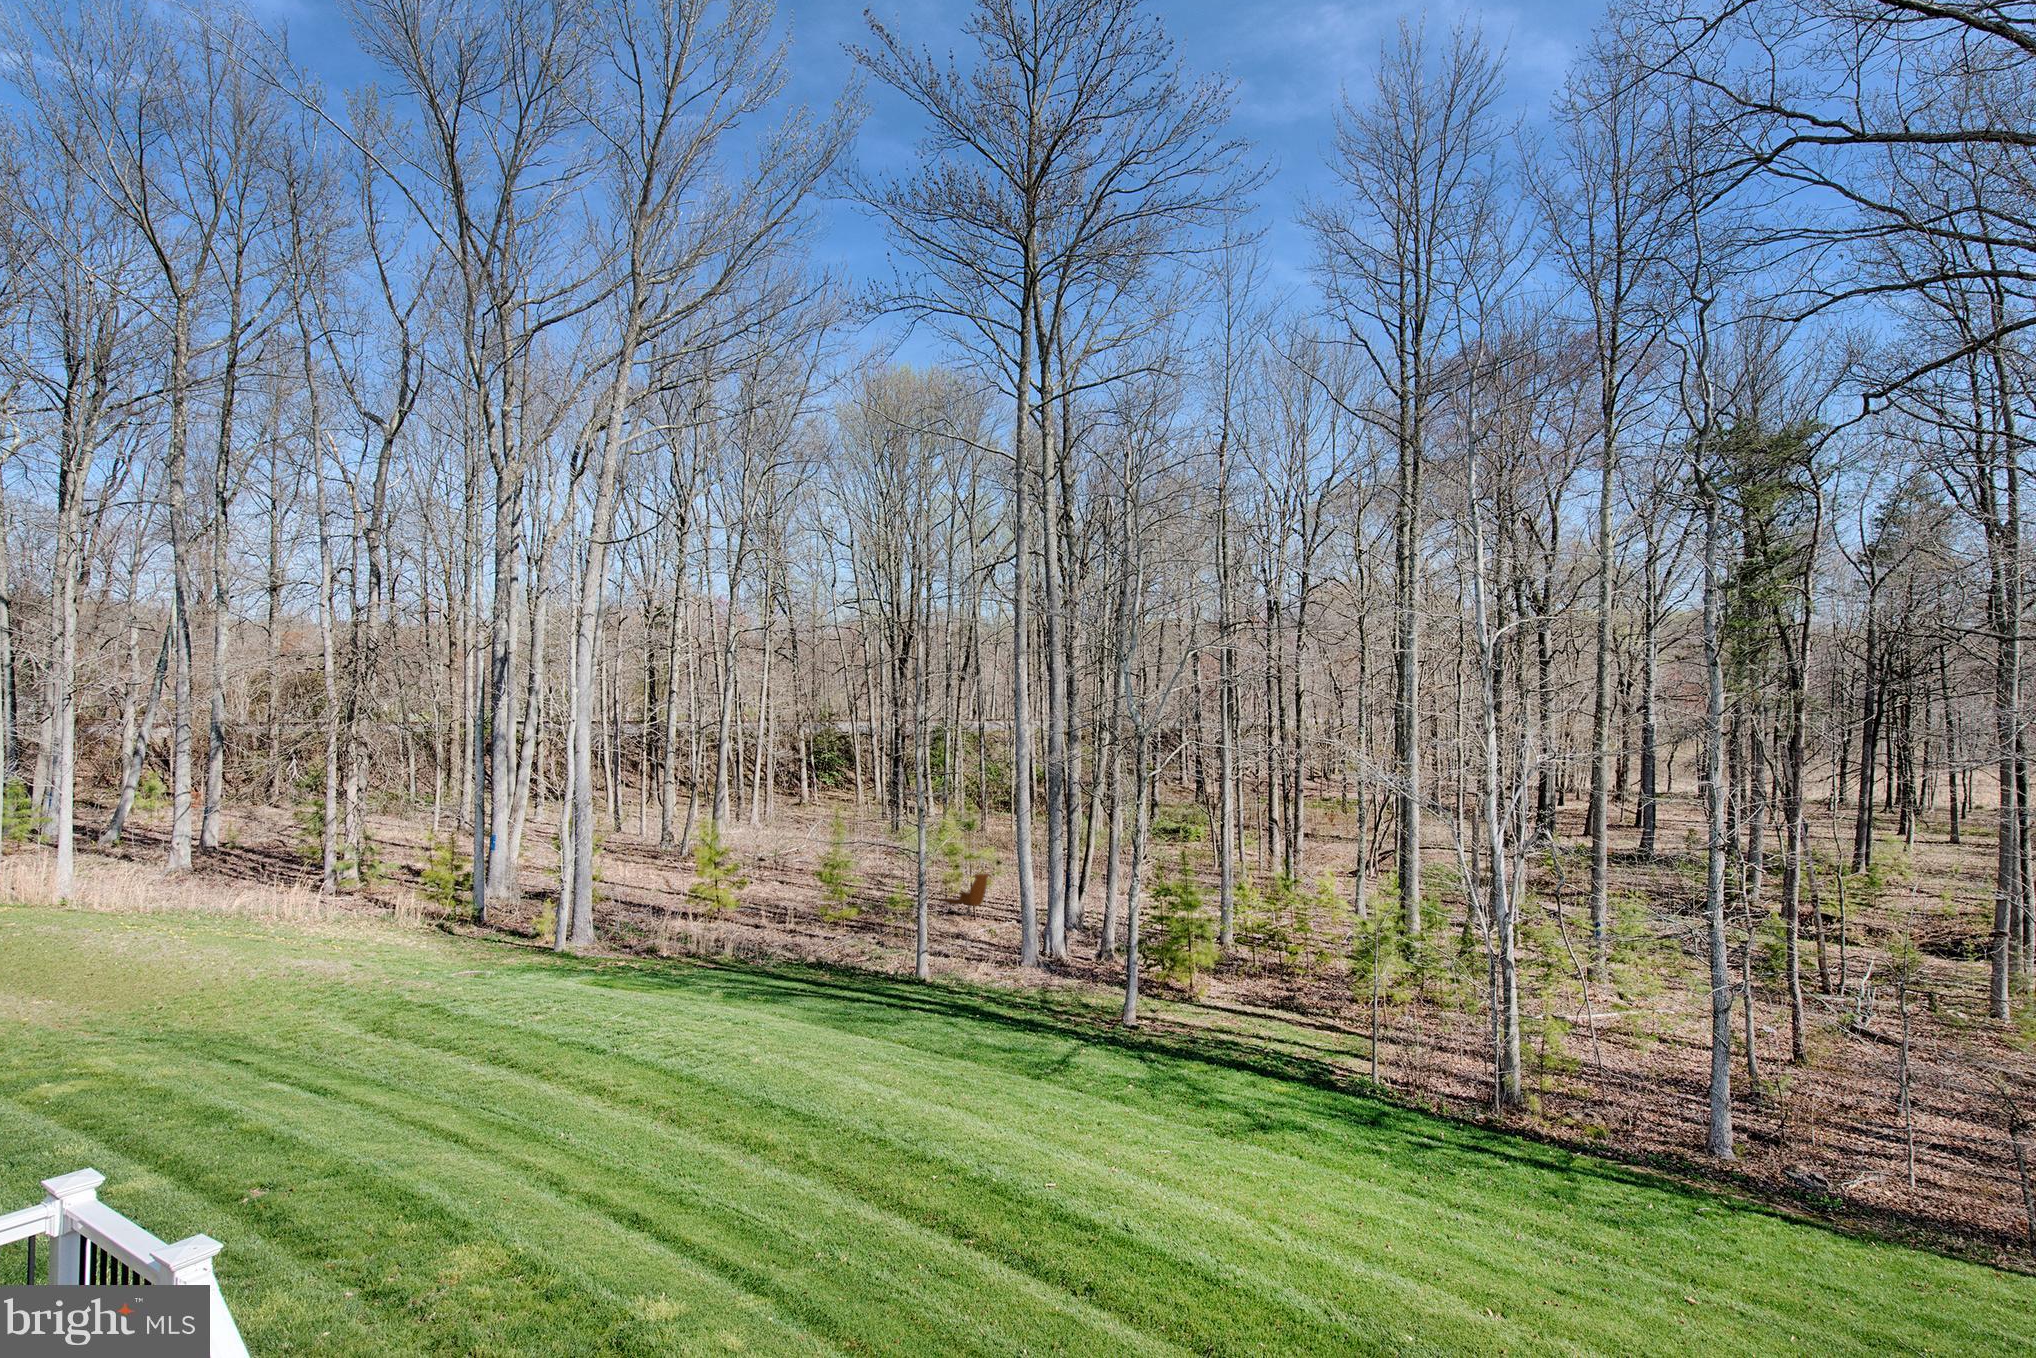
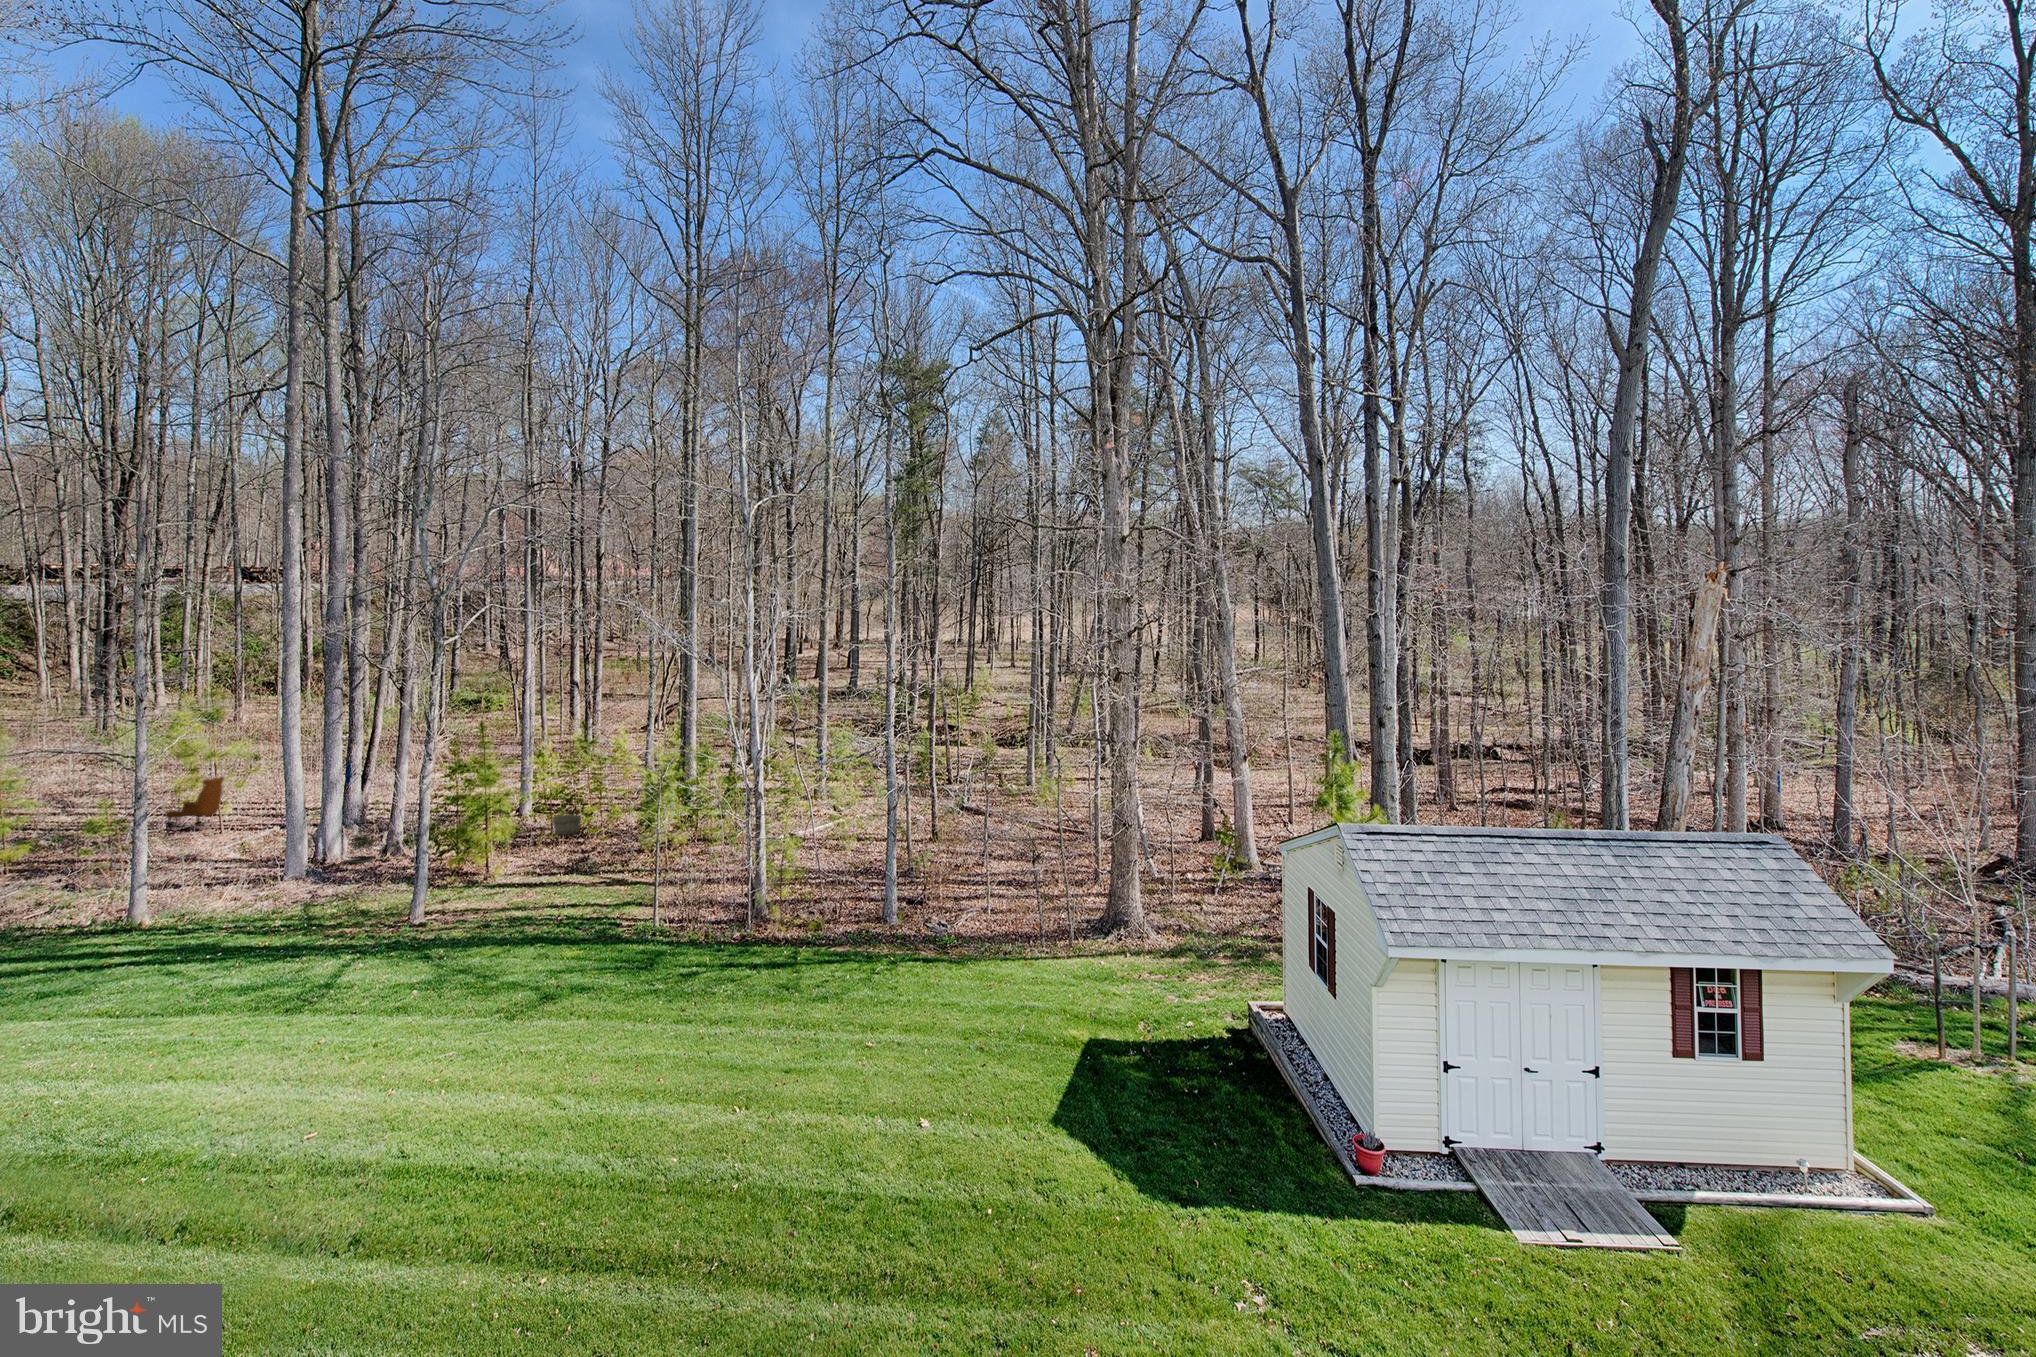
potted tree: none [1074,925,1099,963] -> present [349,828,374,863]
wooden bucket: none [1251,945,1280,971] -> present [552,814,581,835]

